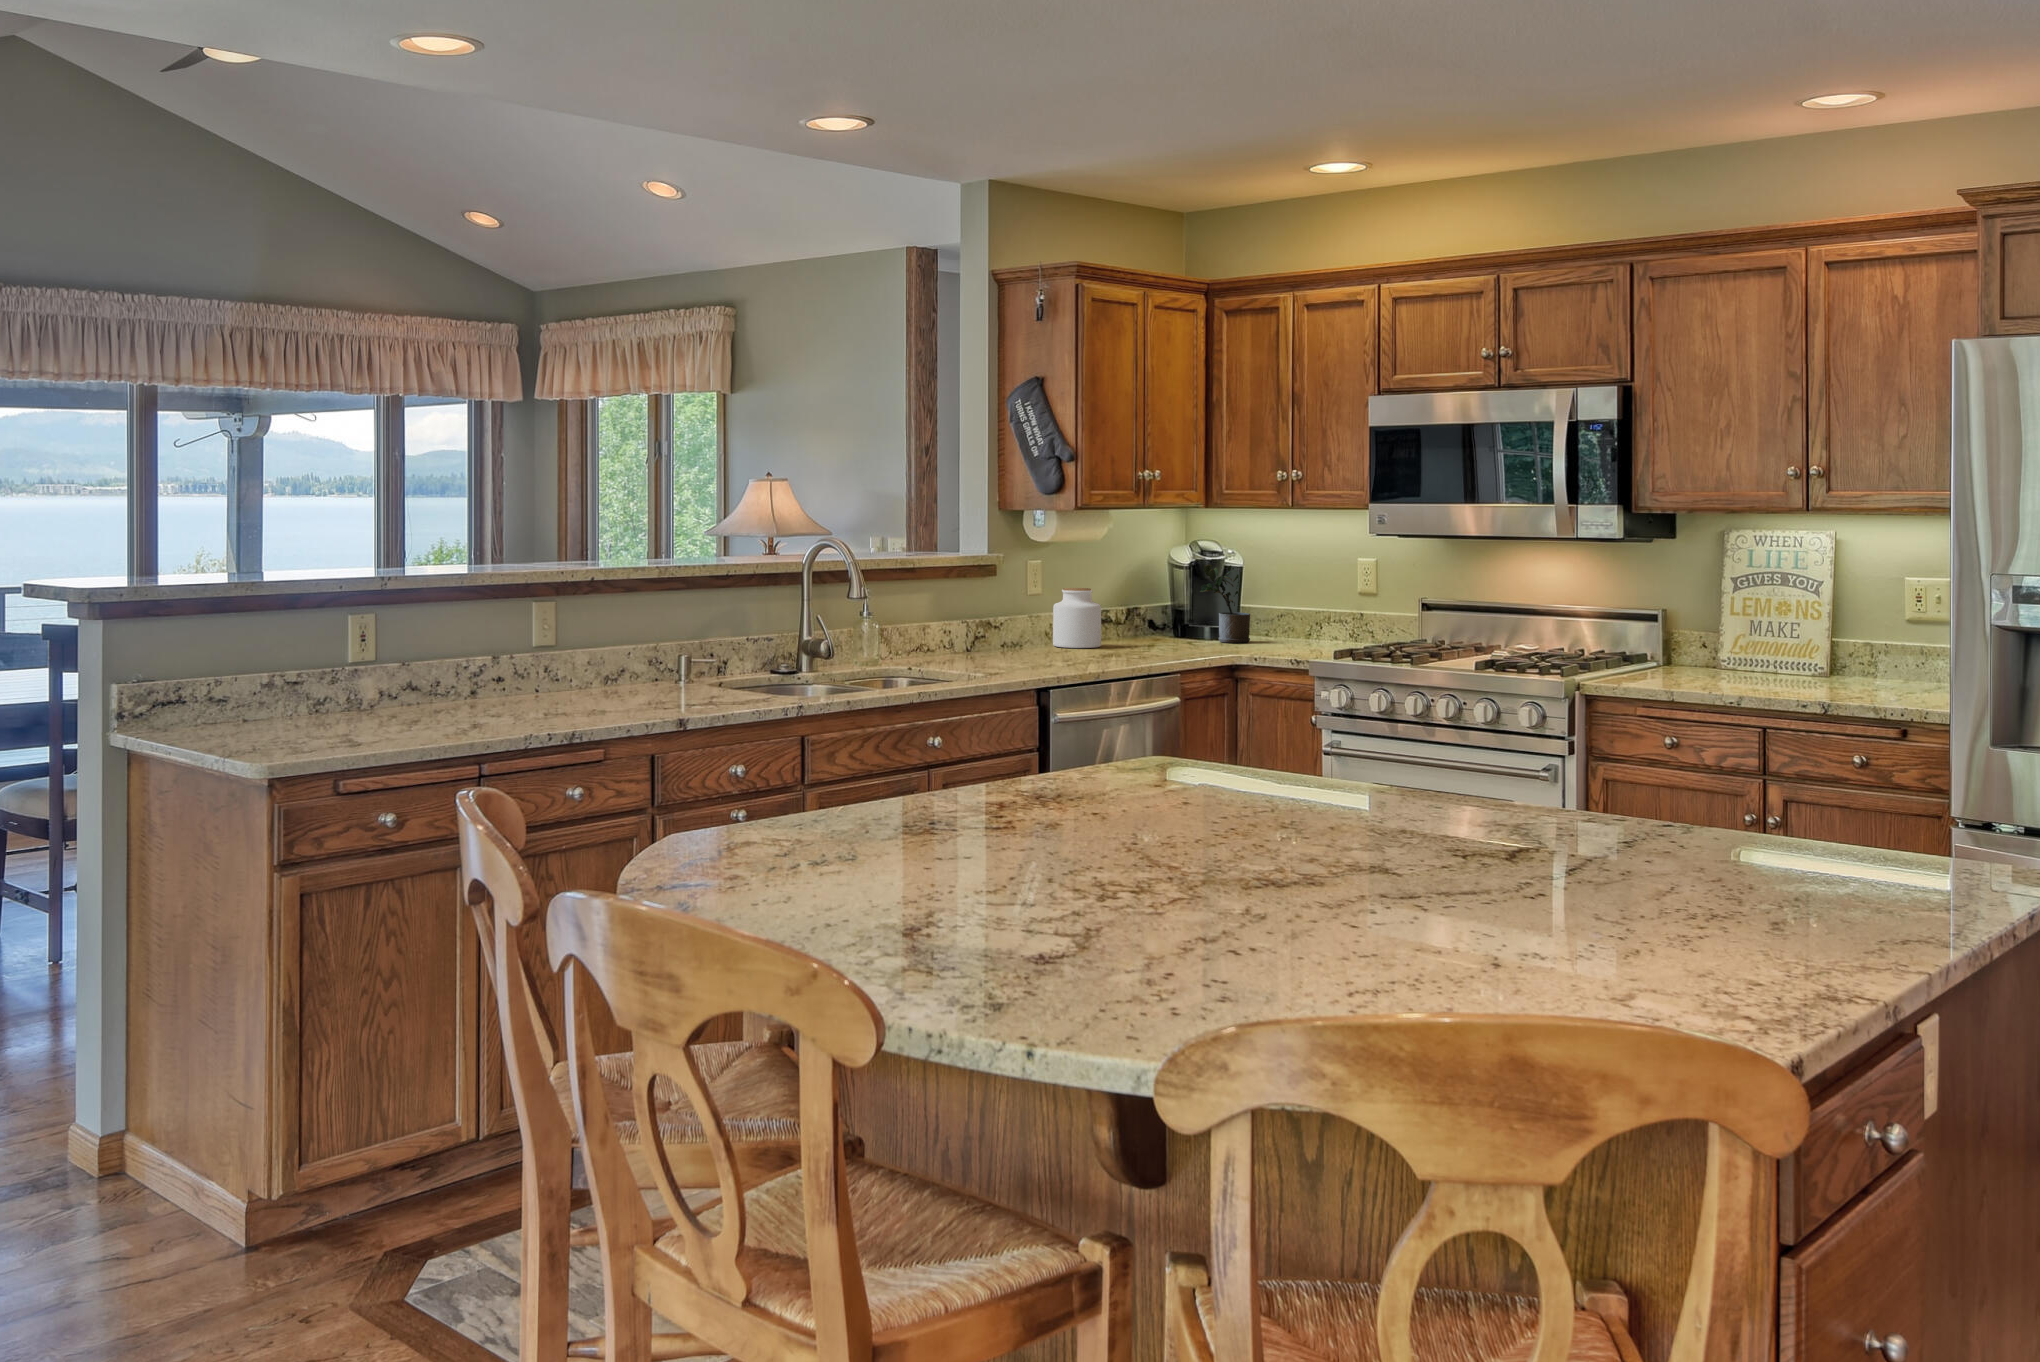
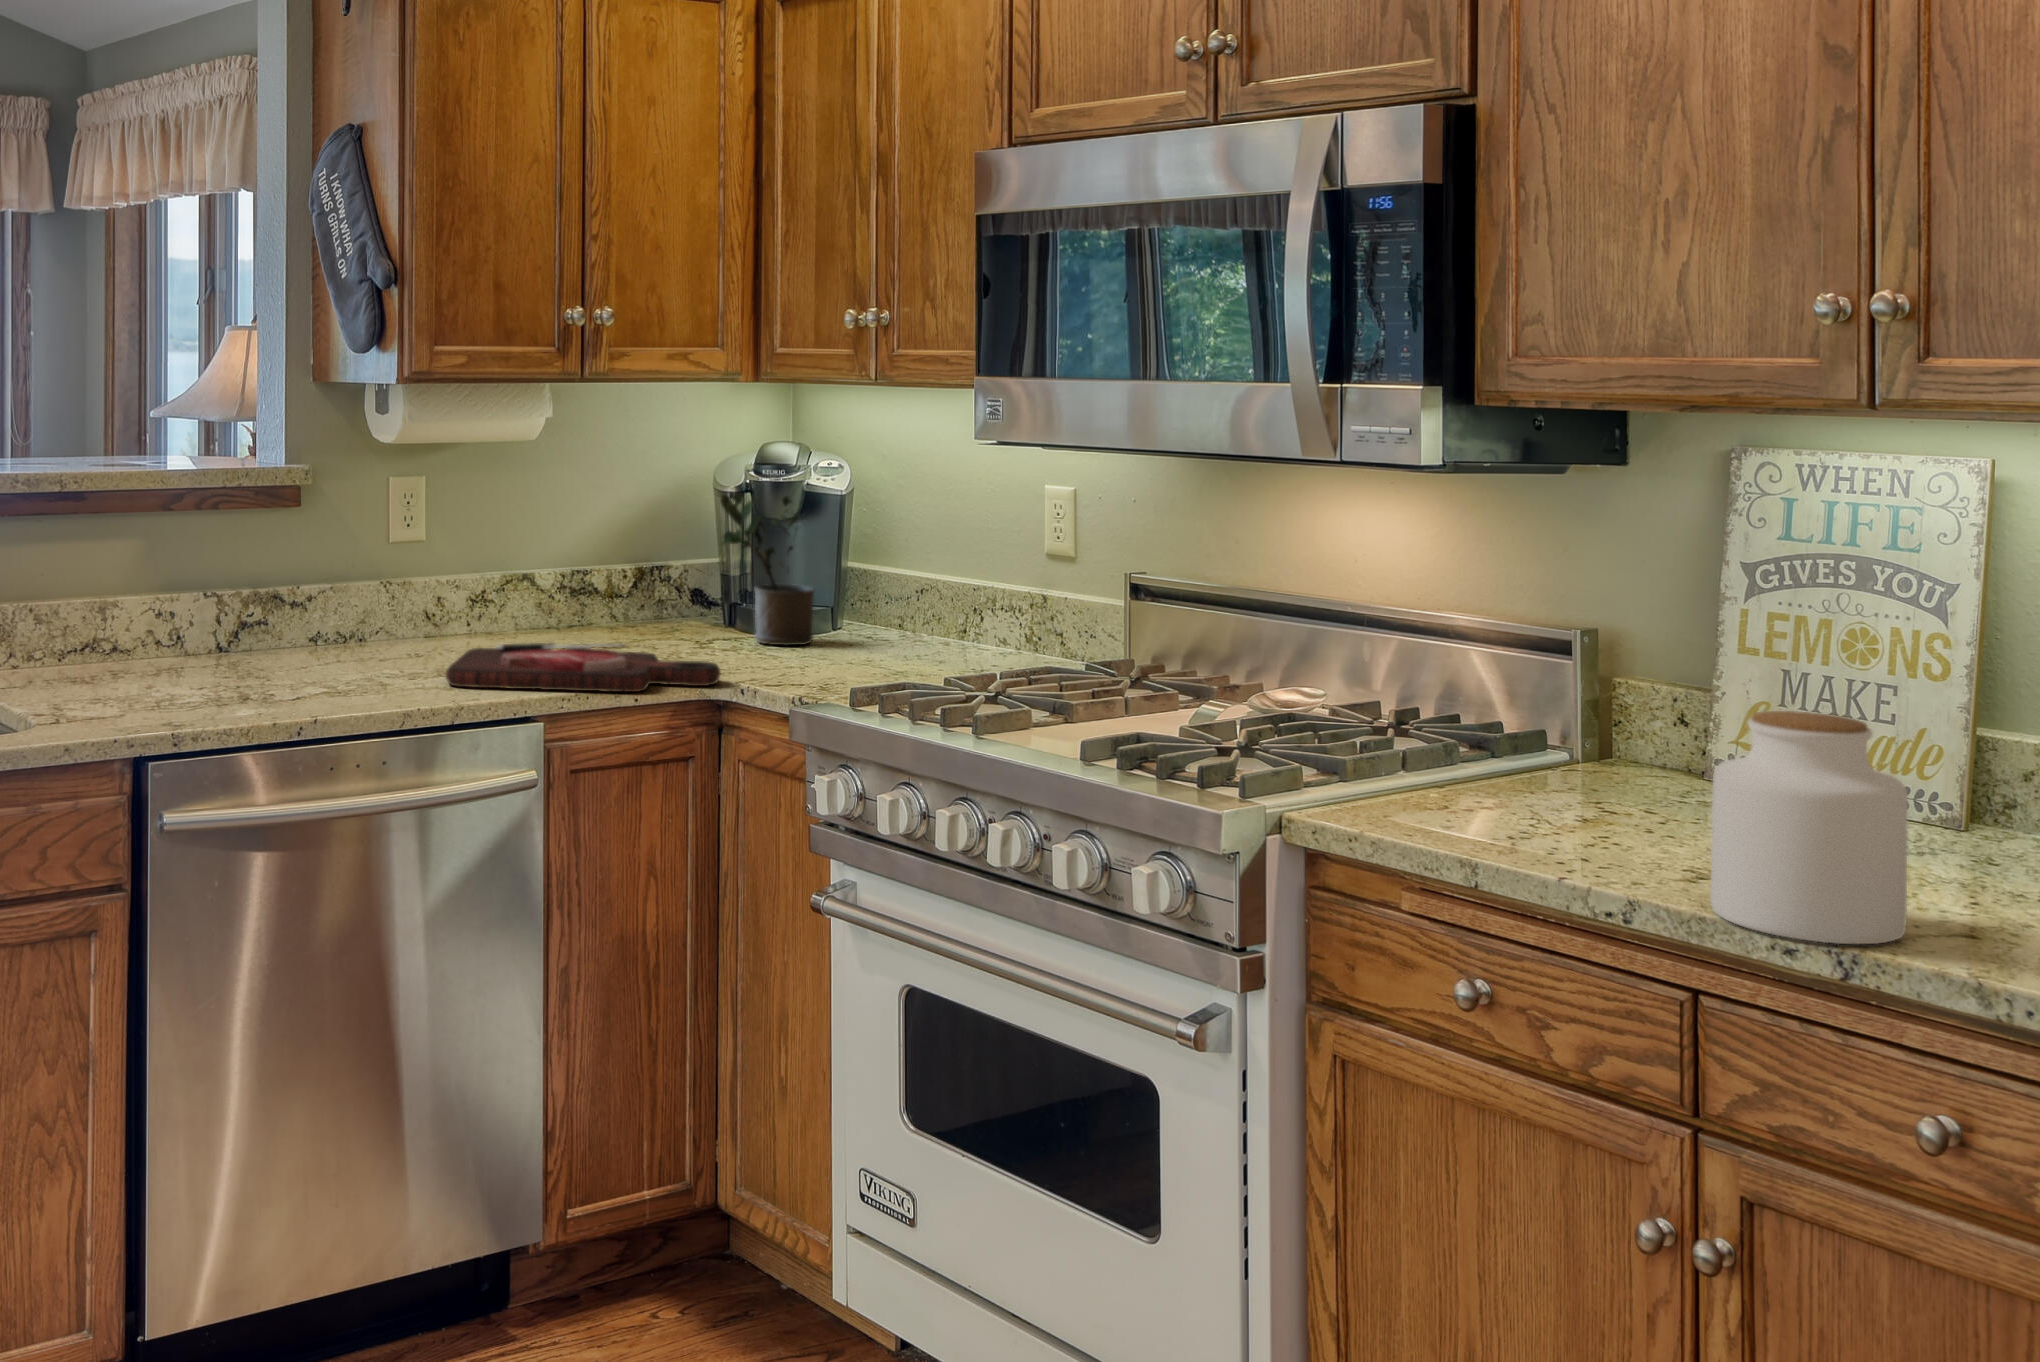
jar: present [1053,588,1101,648] -> present [1710,711,1908,944]
cutting board: none [1112,637,1251,659] -> present [446,643,721,692]

